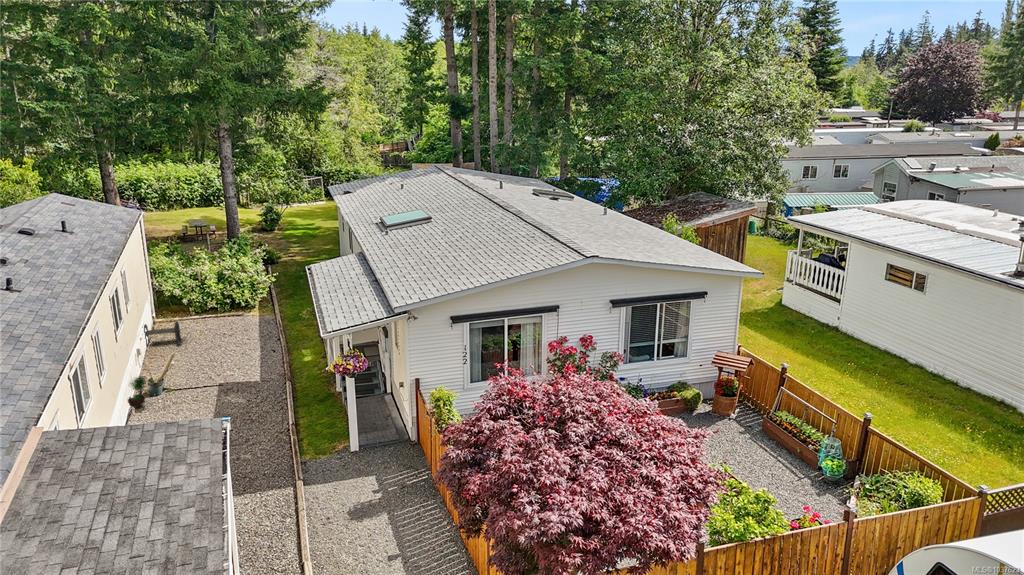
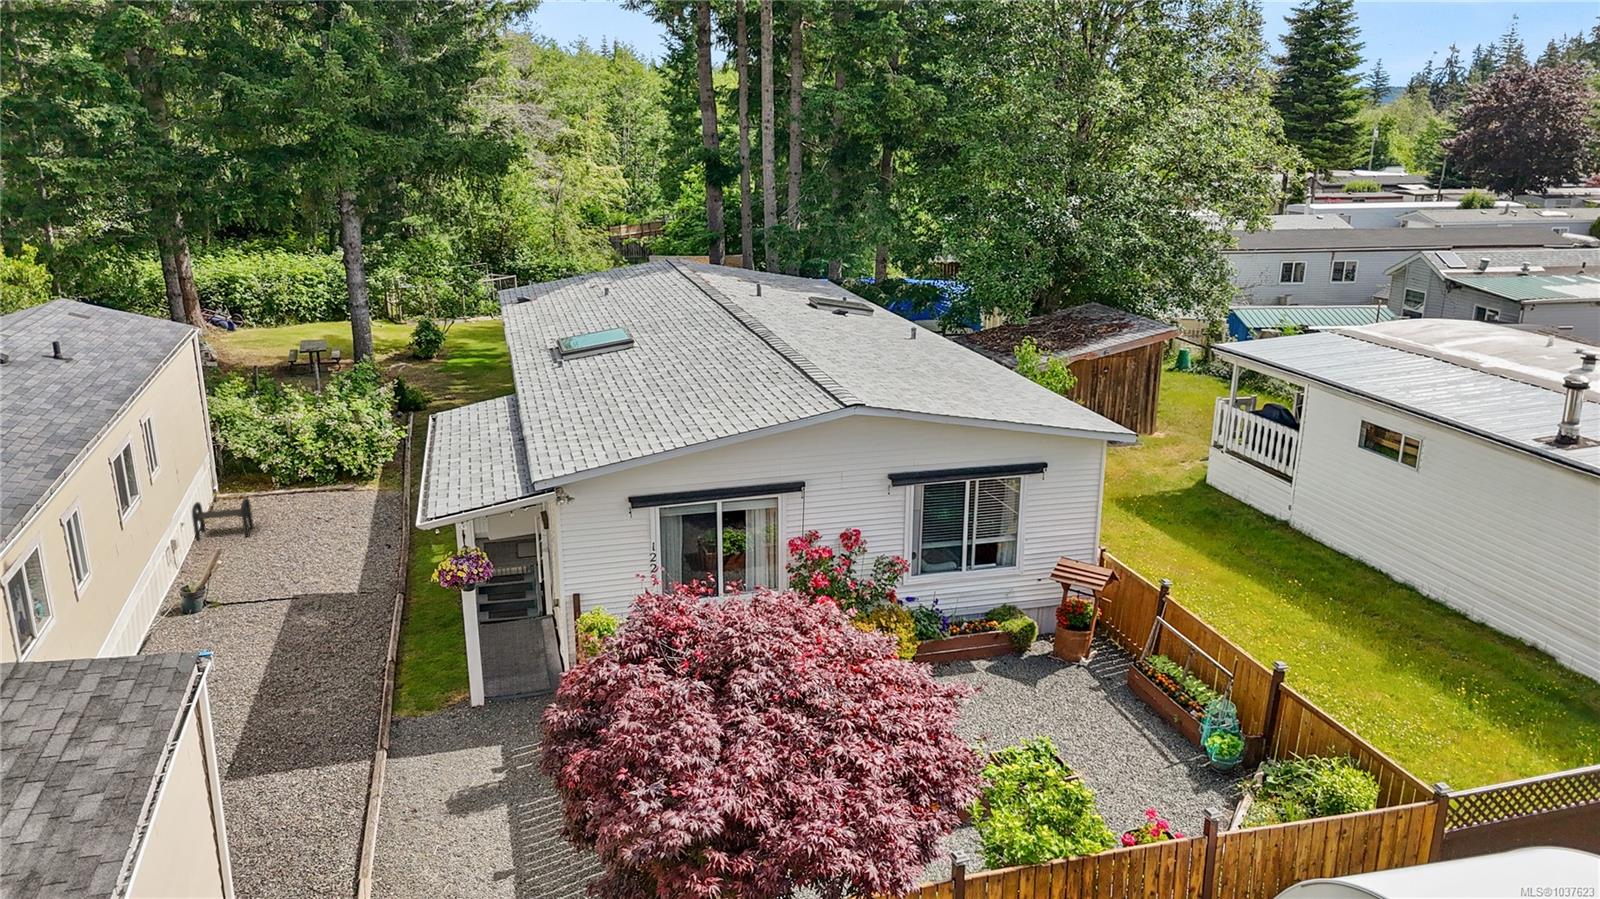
potted tree: present [128,376,147,408] -> none [149,579,179,630]

